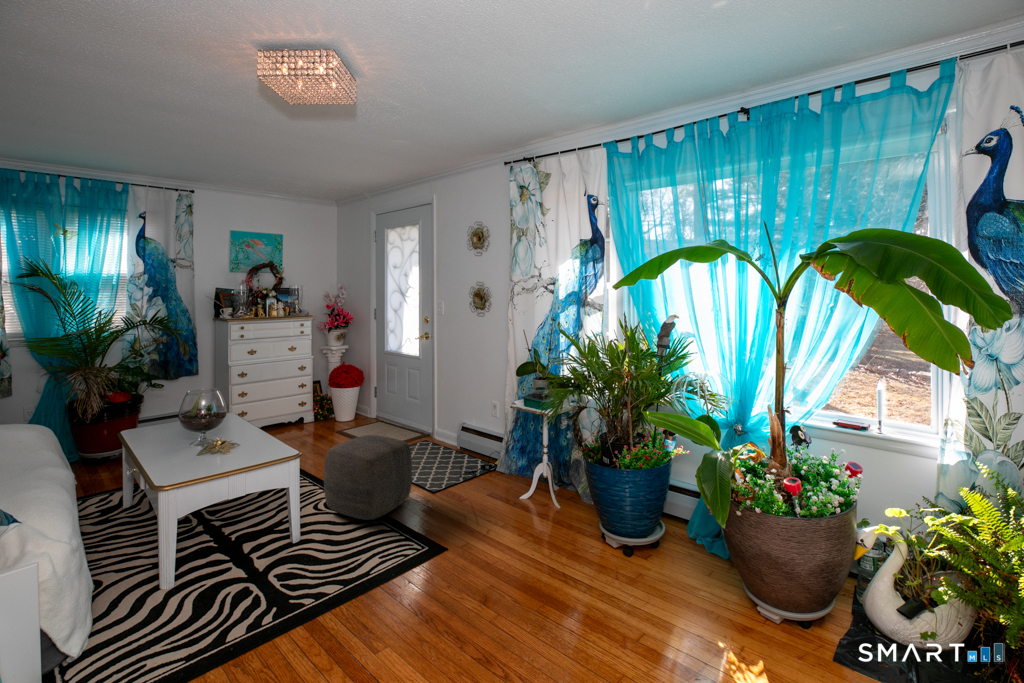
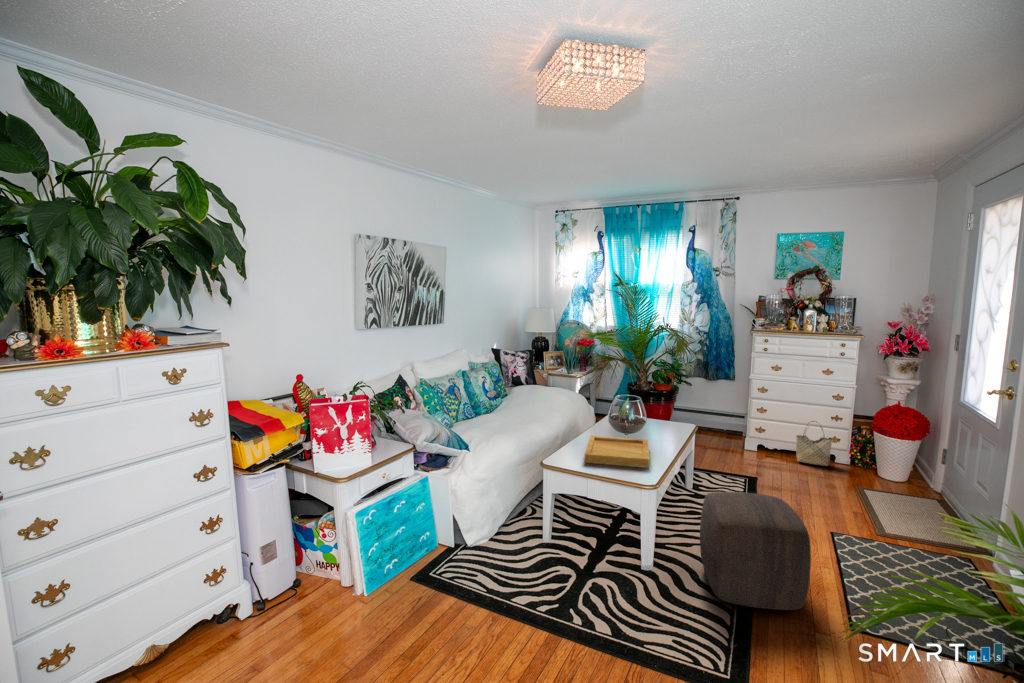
woven basket: none [281,392,308,428] -> present [796,421,832,466]
tray: none [173,430,277,469] -> present [585,436,649,468]

